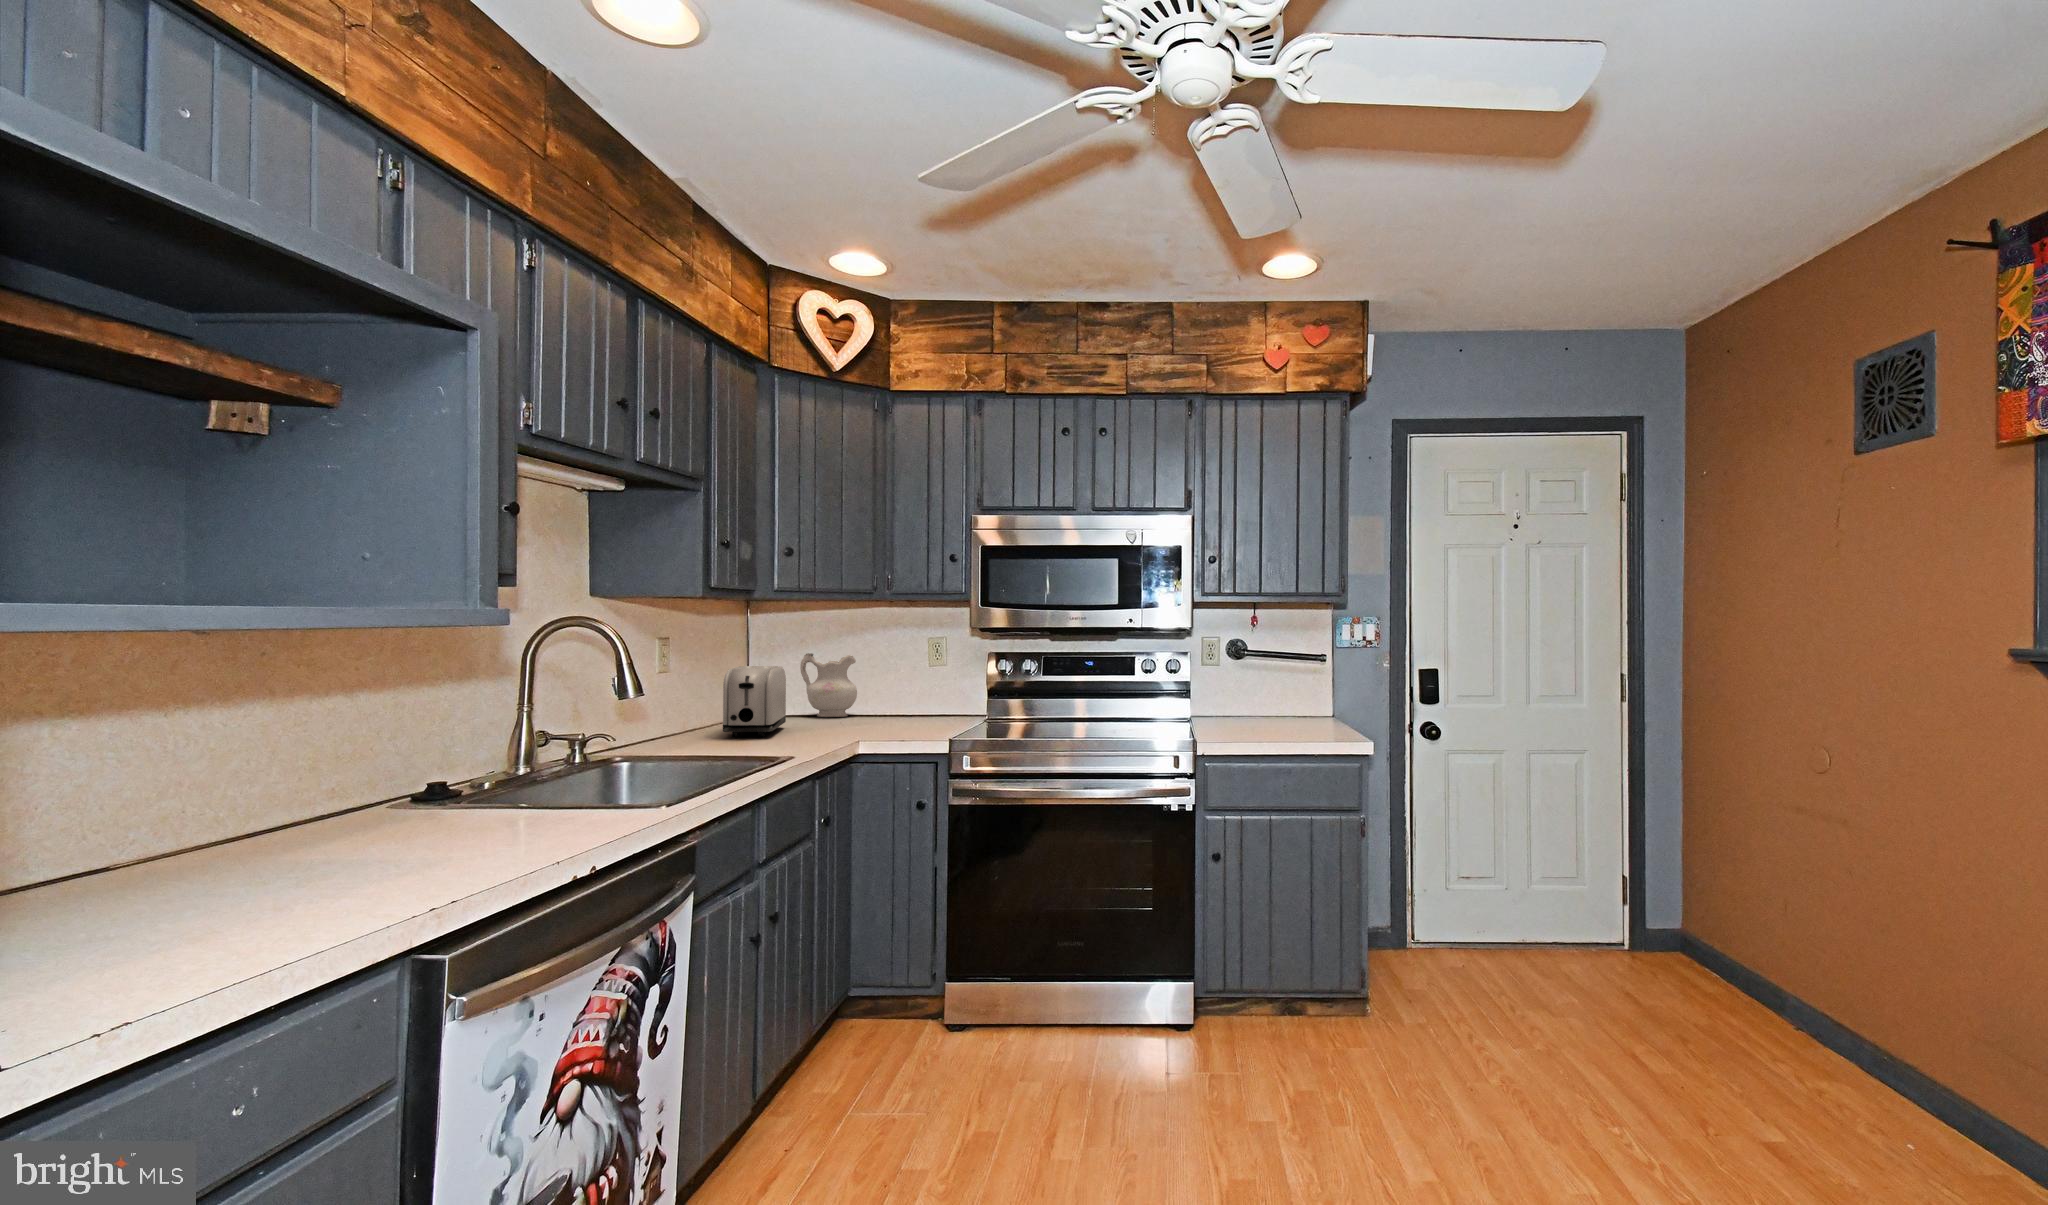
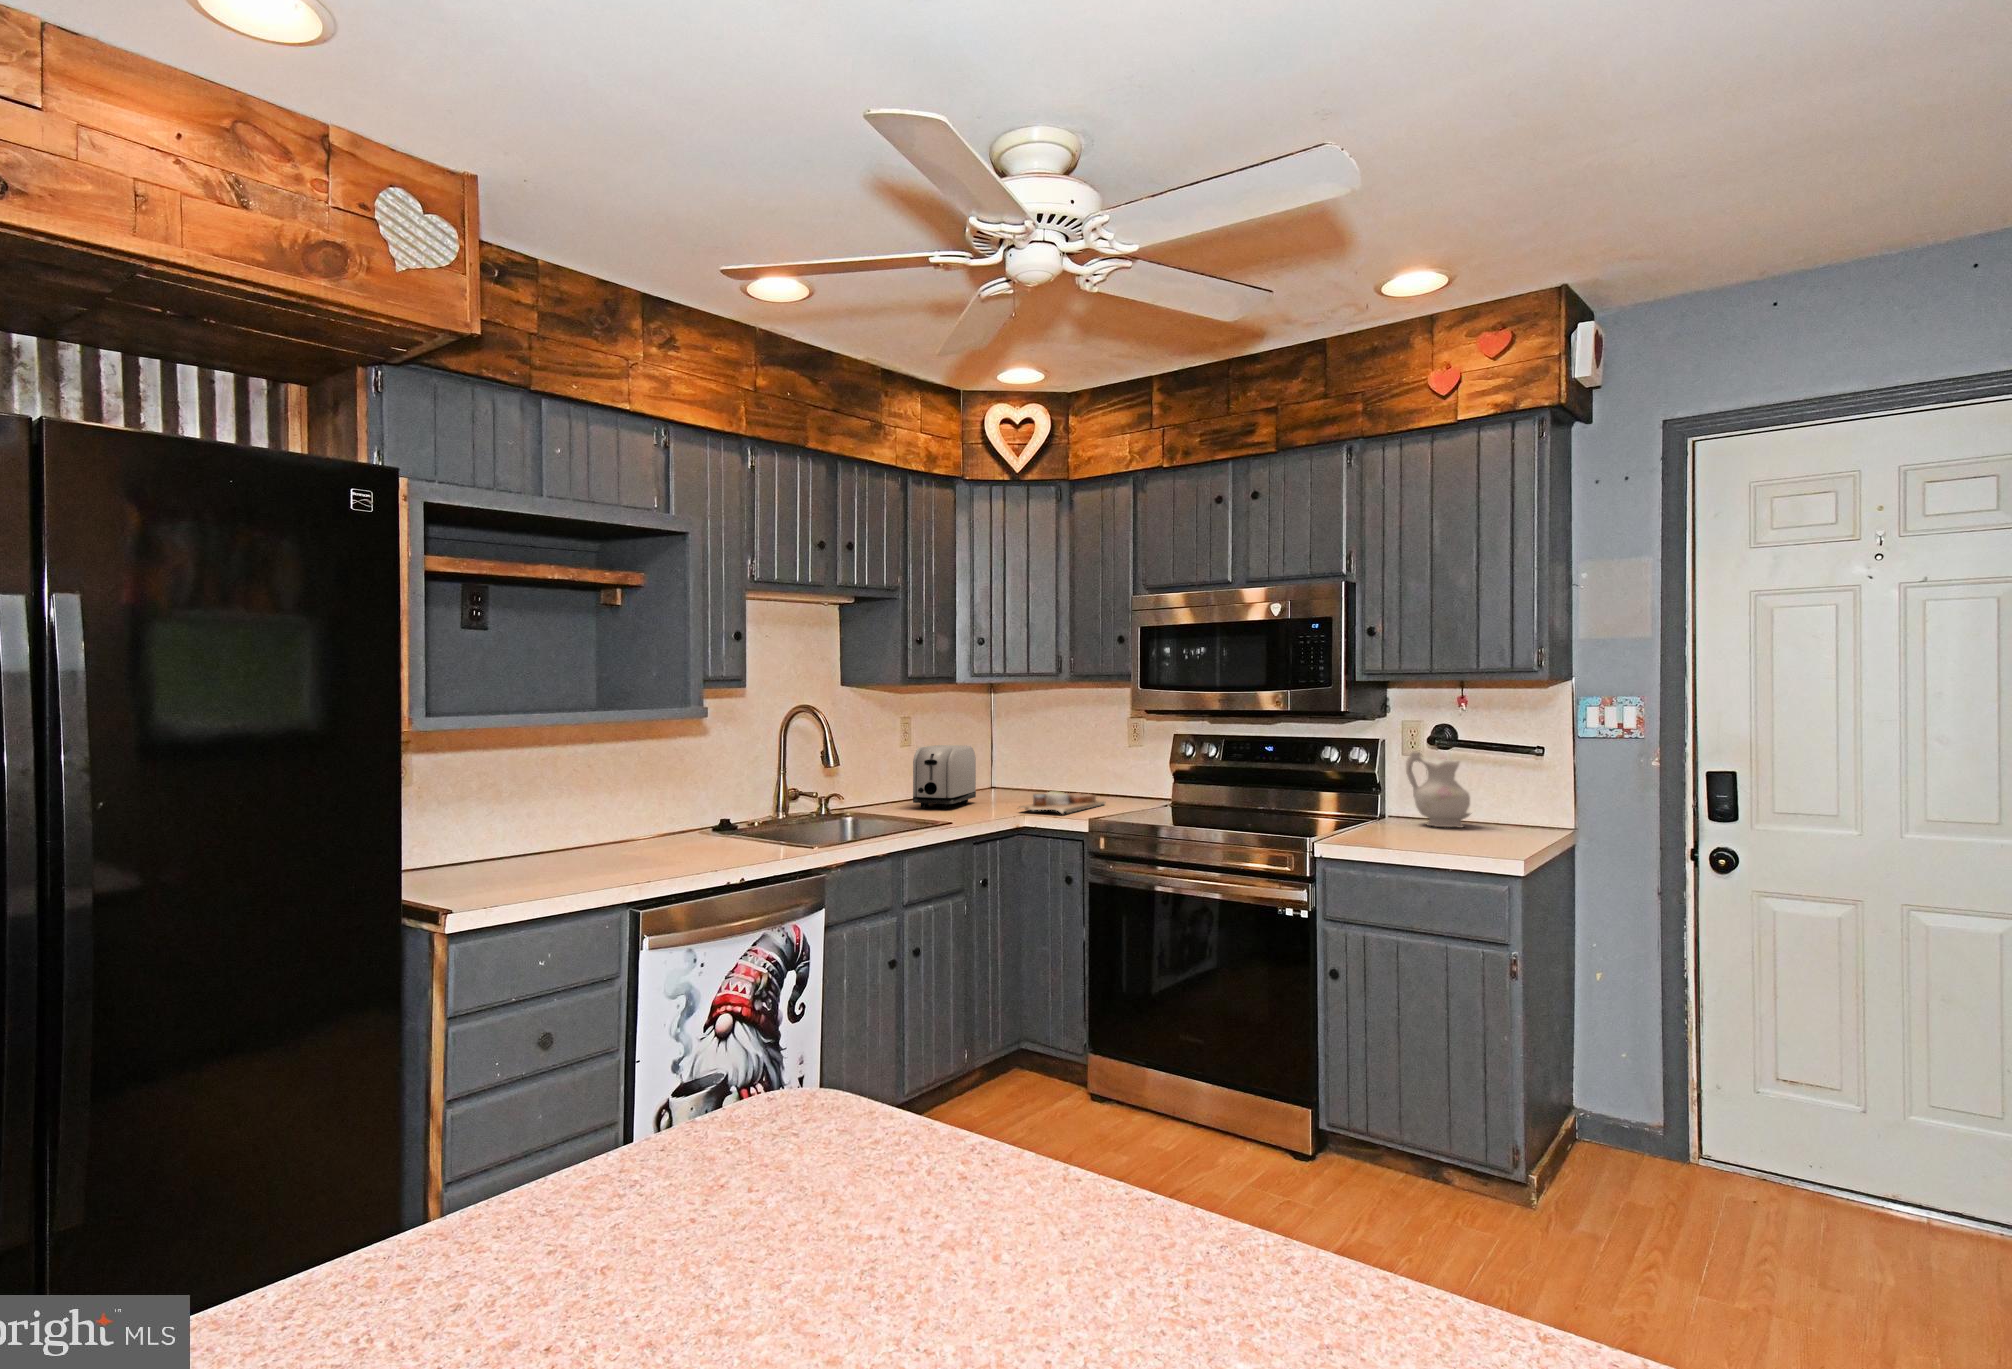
ceramic pitcher: present [800,653,857,717] -> present [1406,752,1470,828]
cutting board: none [848,712,924,738] -> present [1021,791,1105,814]

